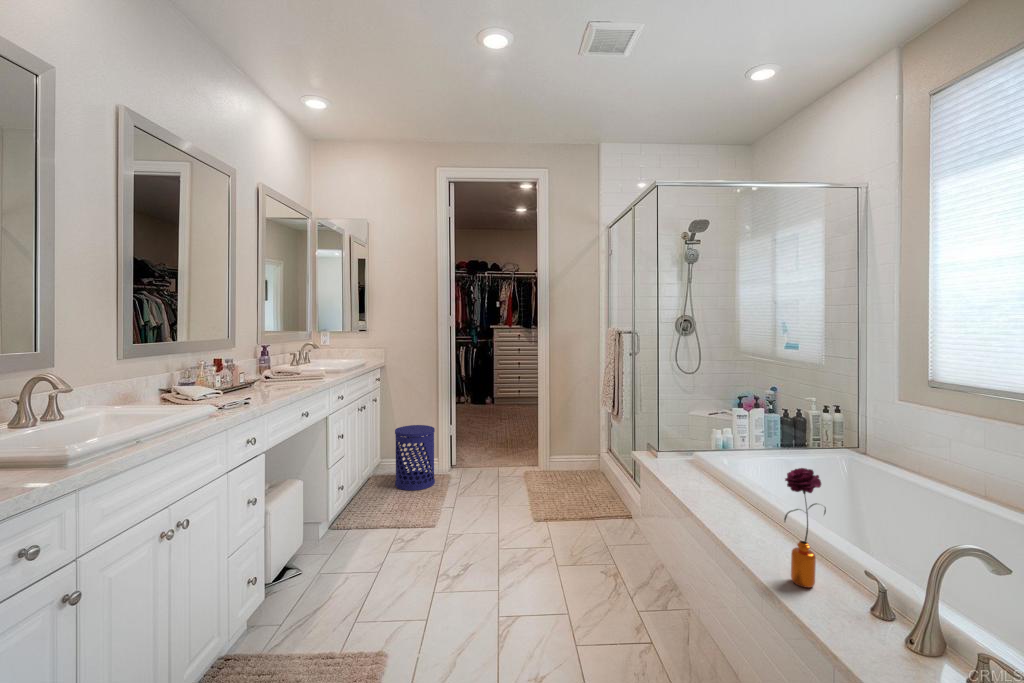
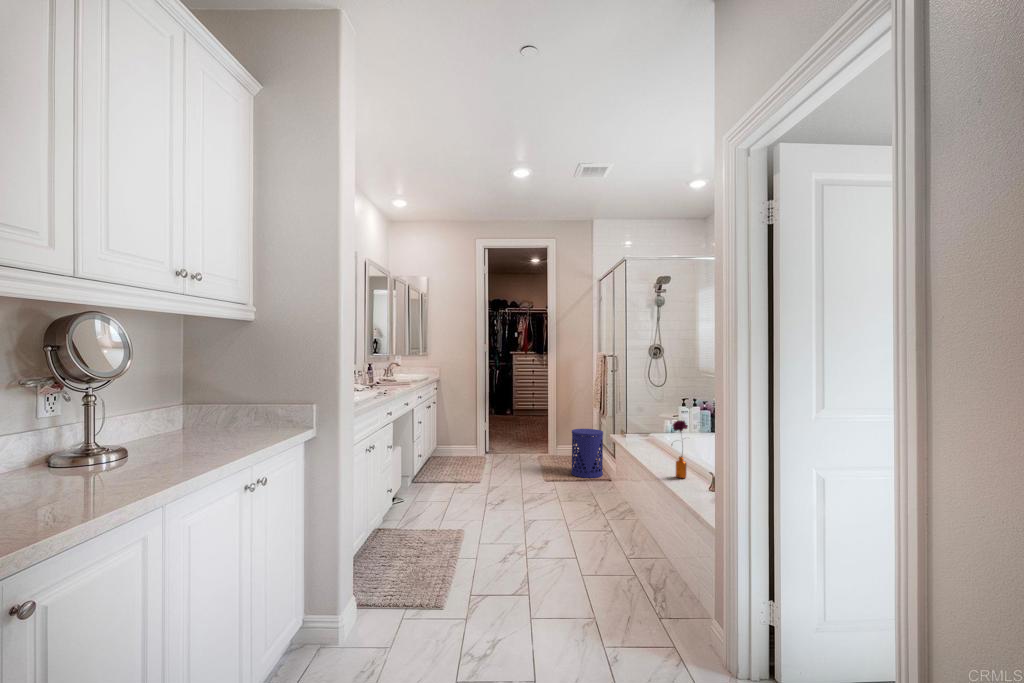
waste bin: present [395,425,435,490] -> present [571,429,603,478]

